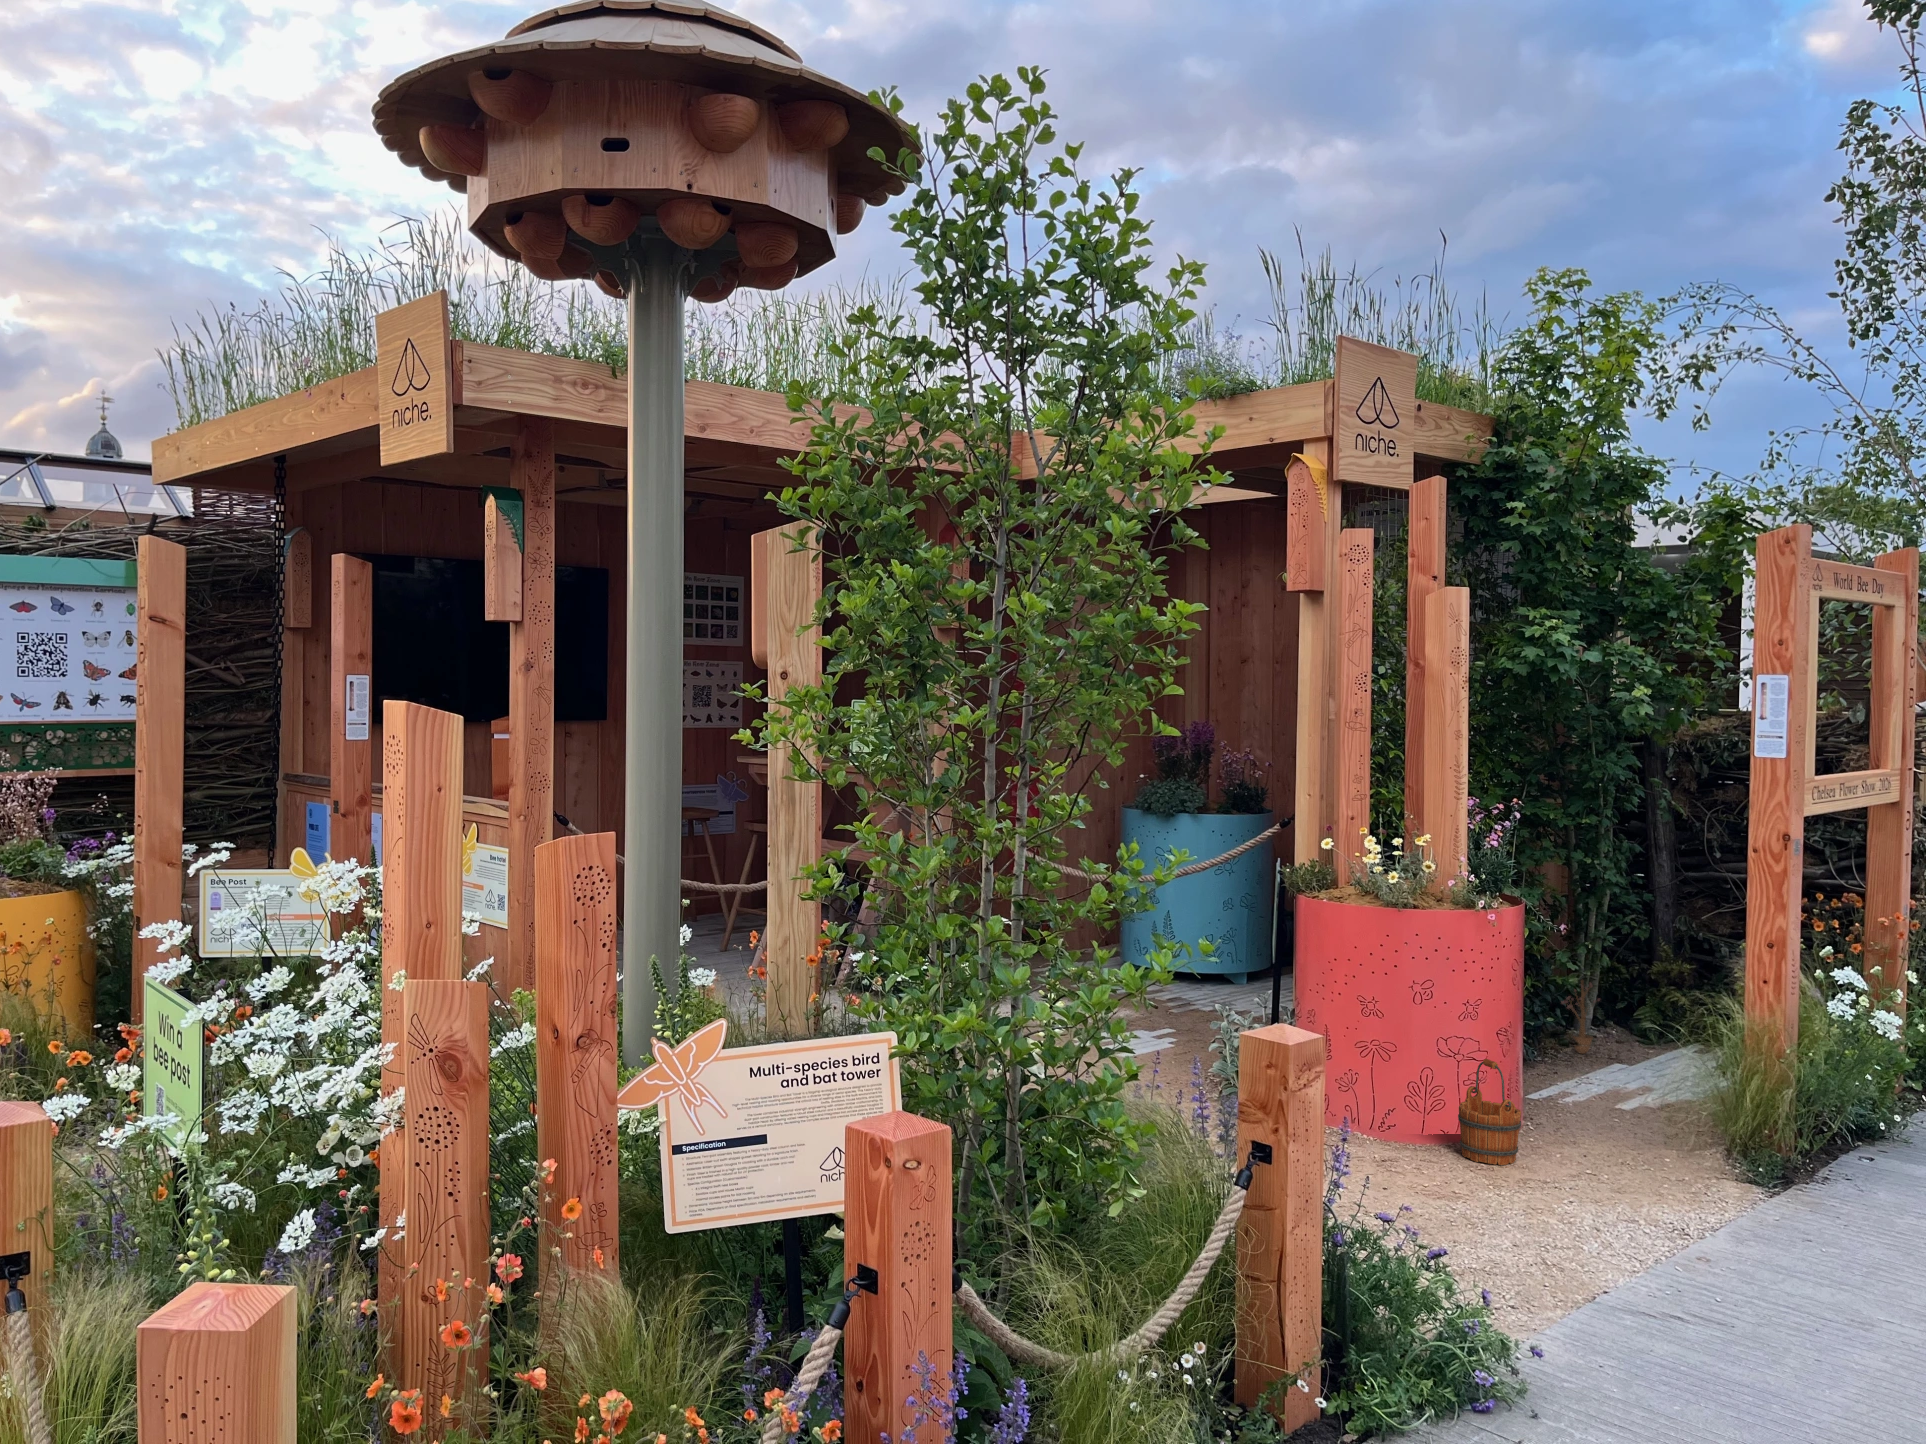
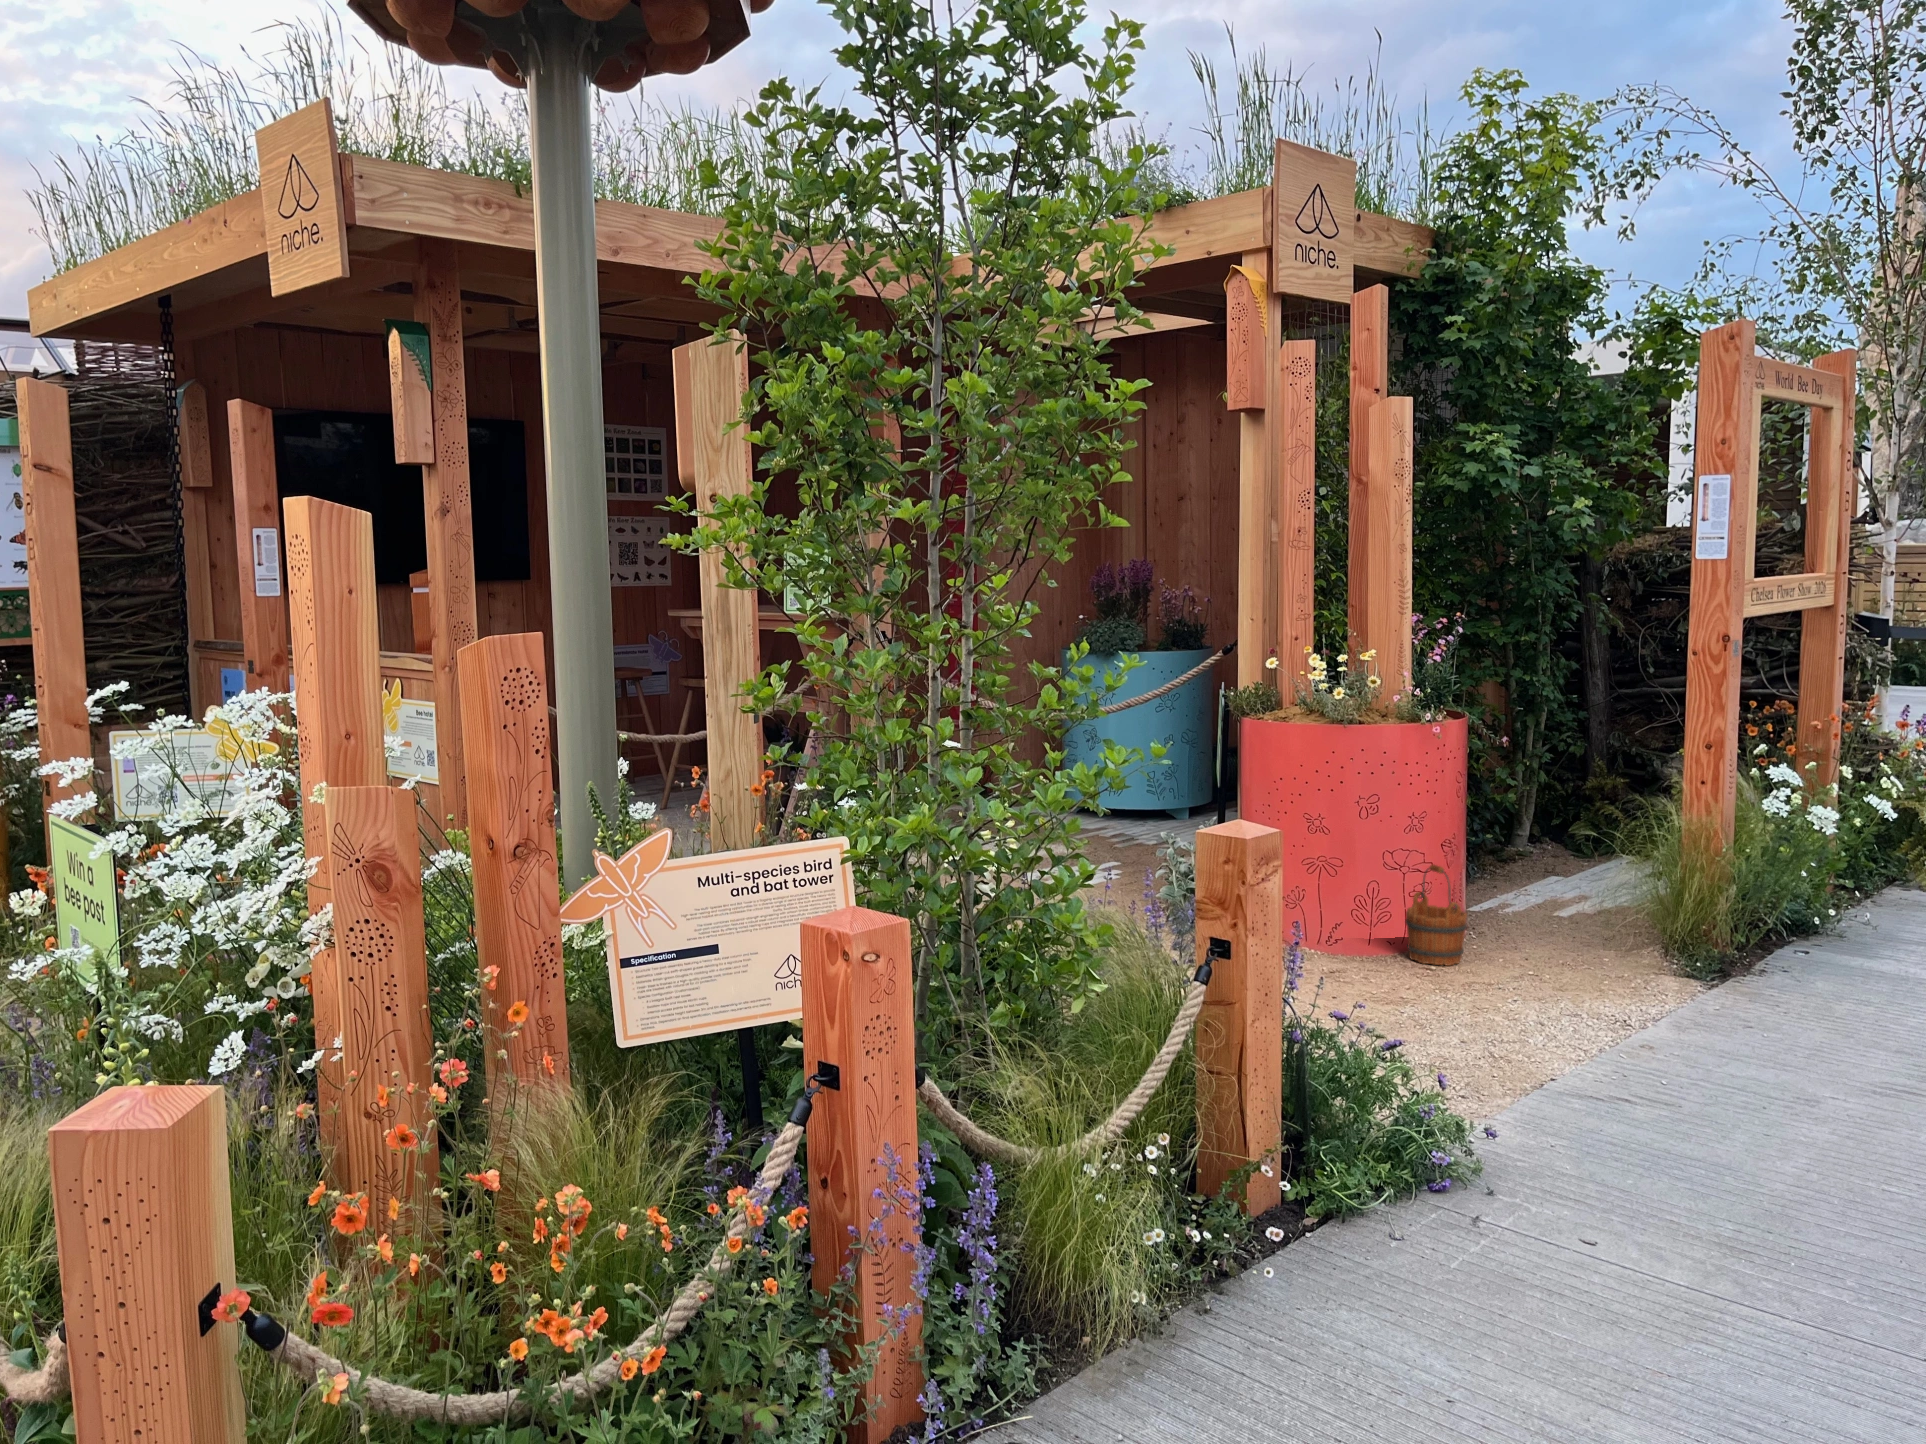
decorative plant: present [1561,981,1600,1054] -> none [1499,792,1537,863]

